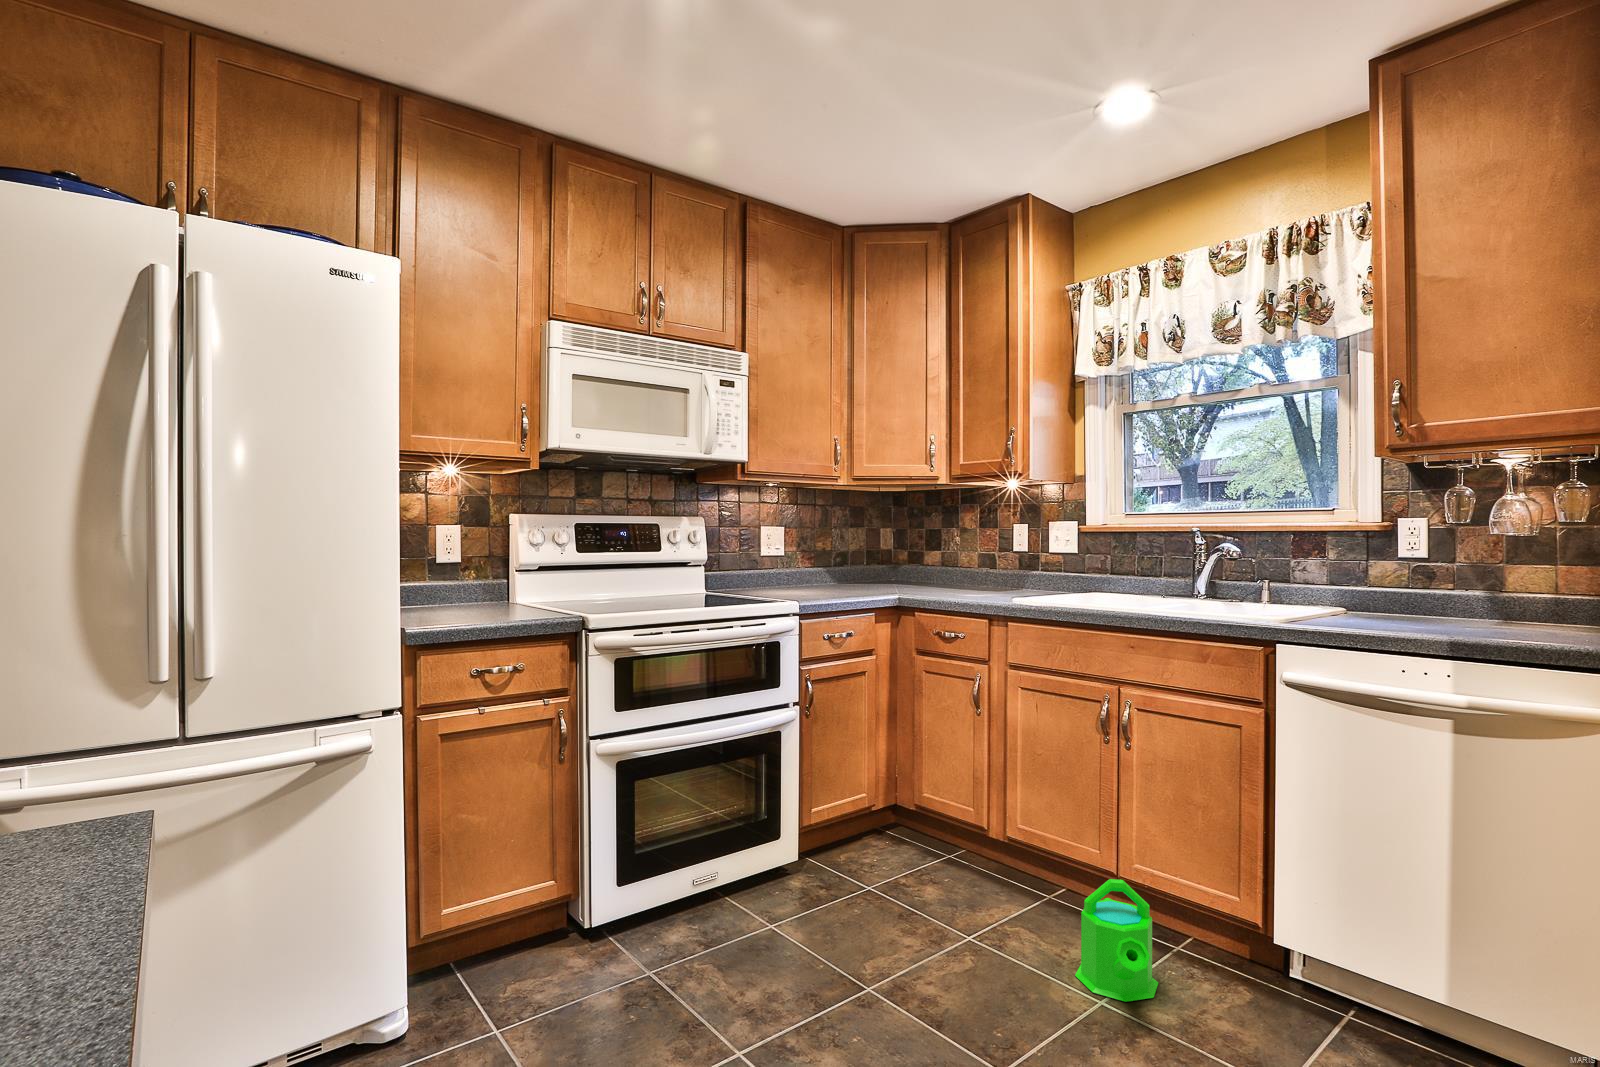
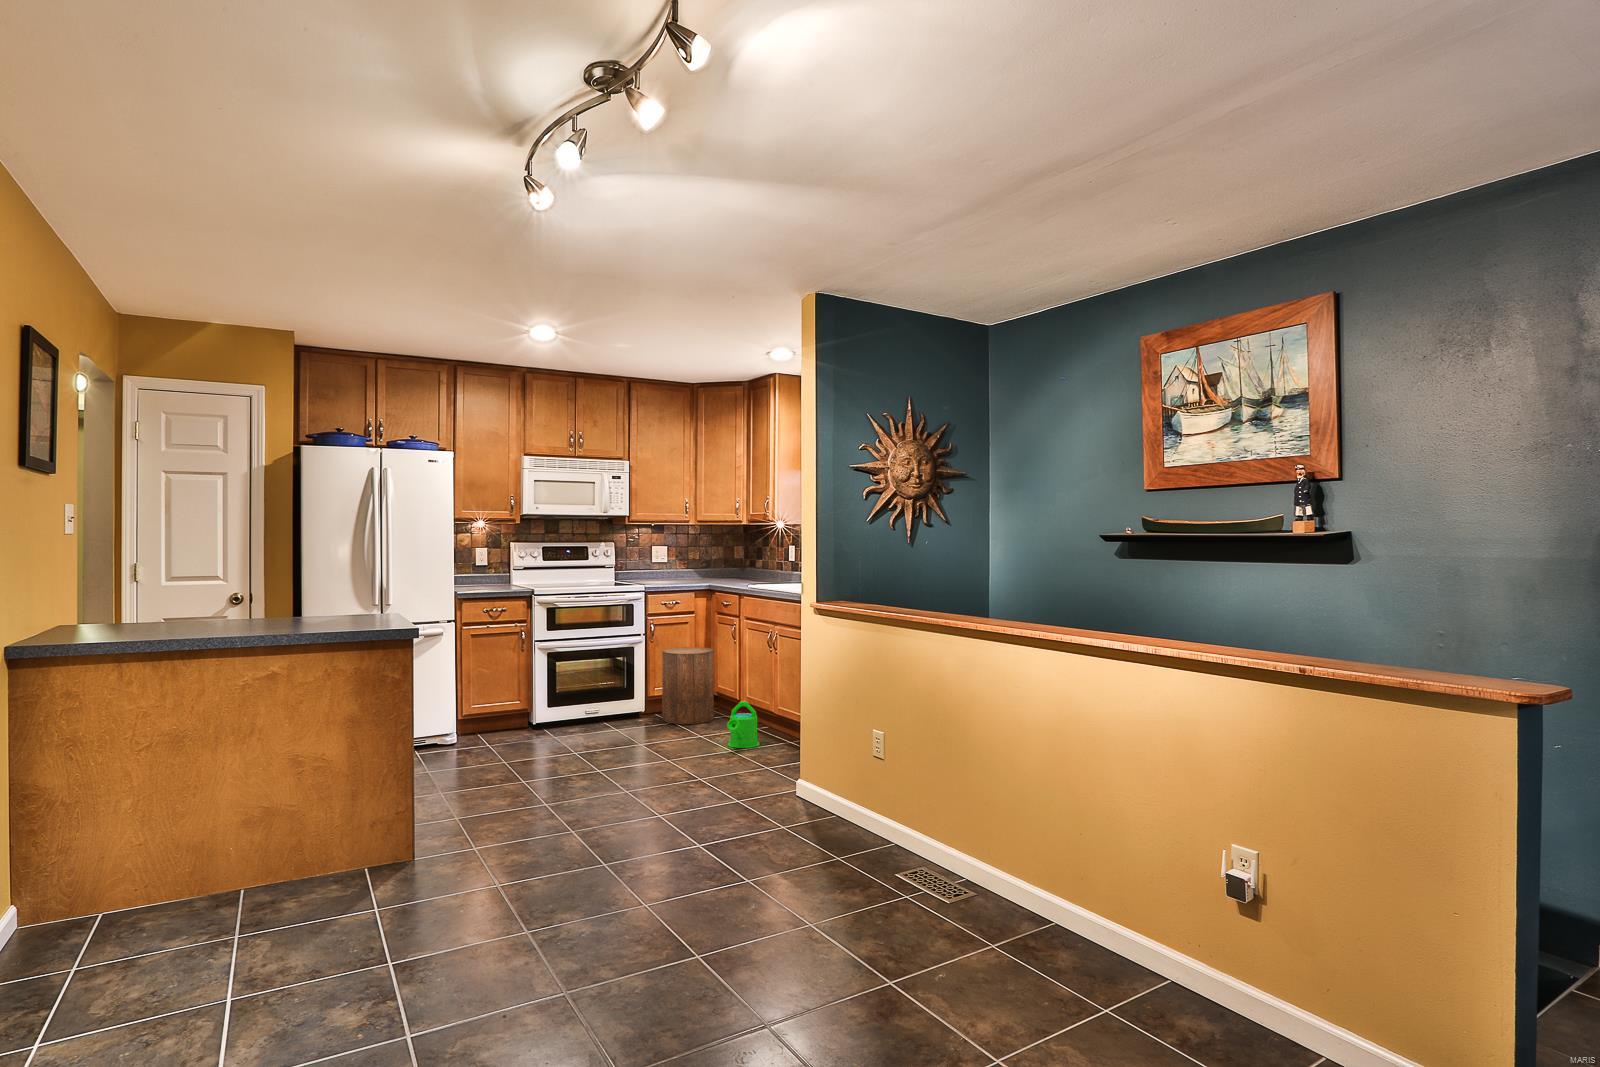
stool: none [838,722,943,896] -> present [662,647,714,724]

